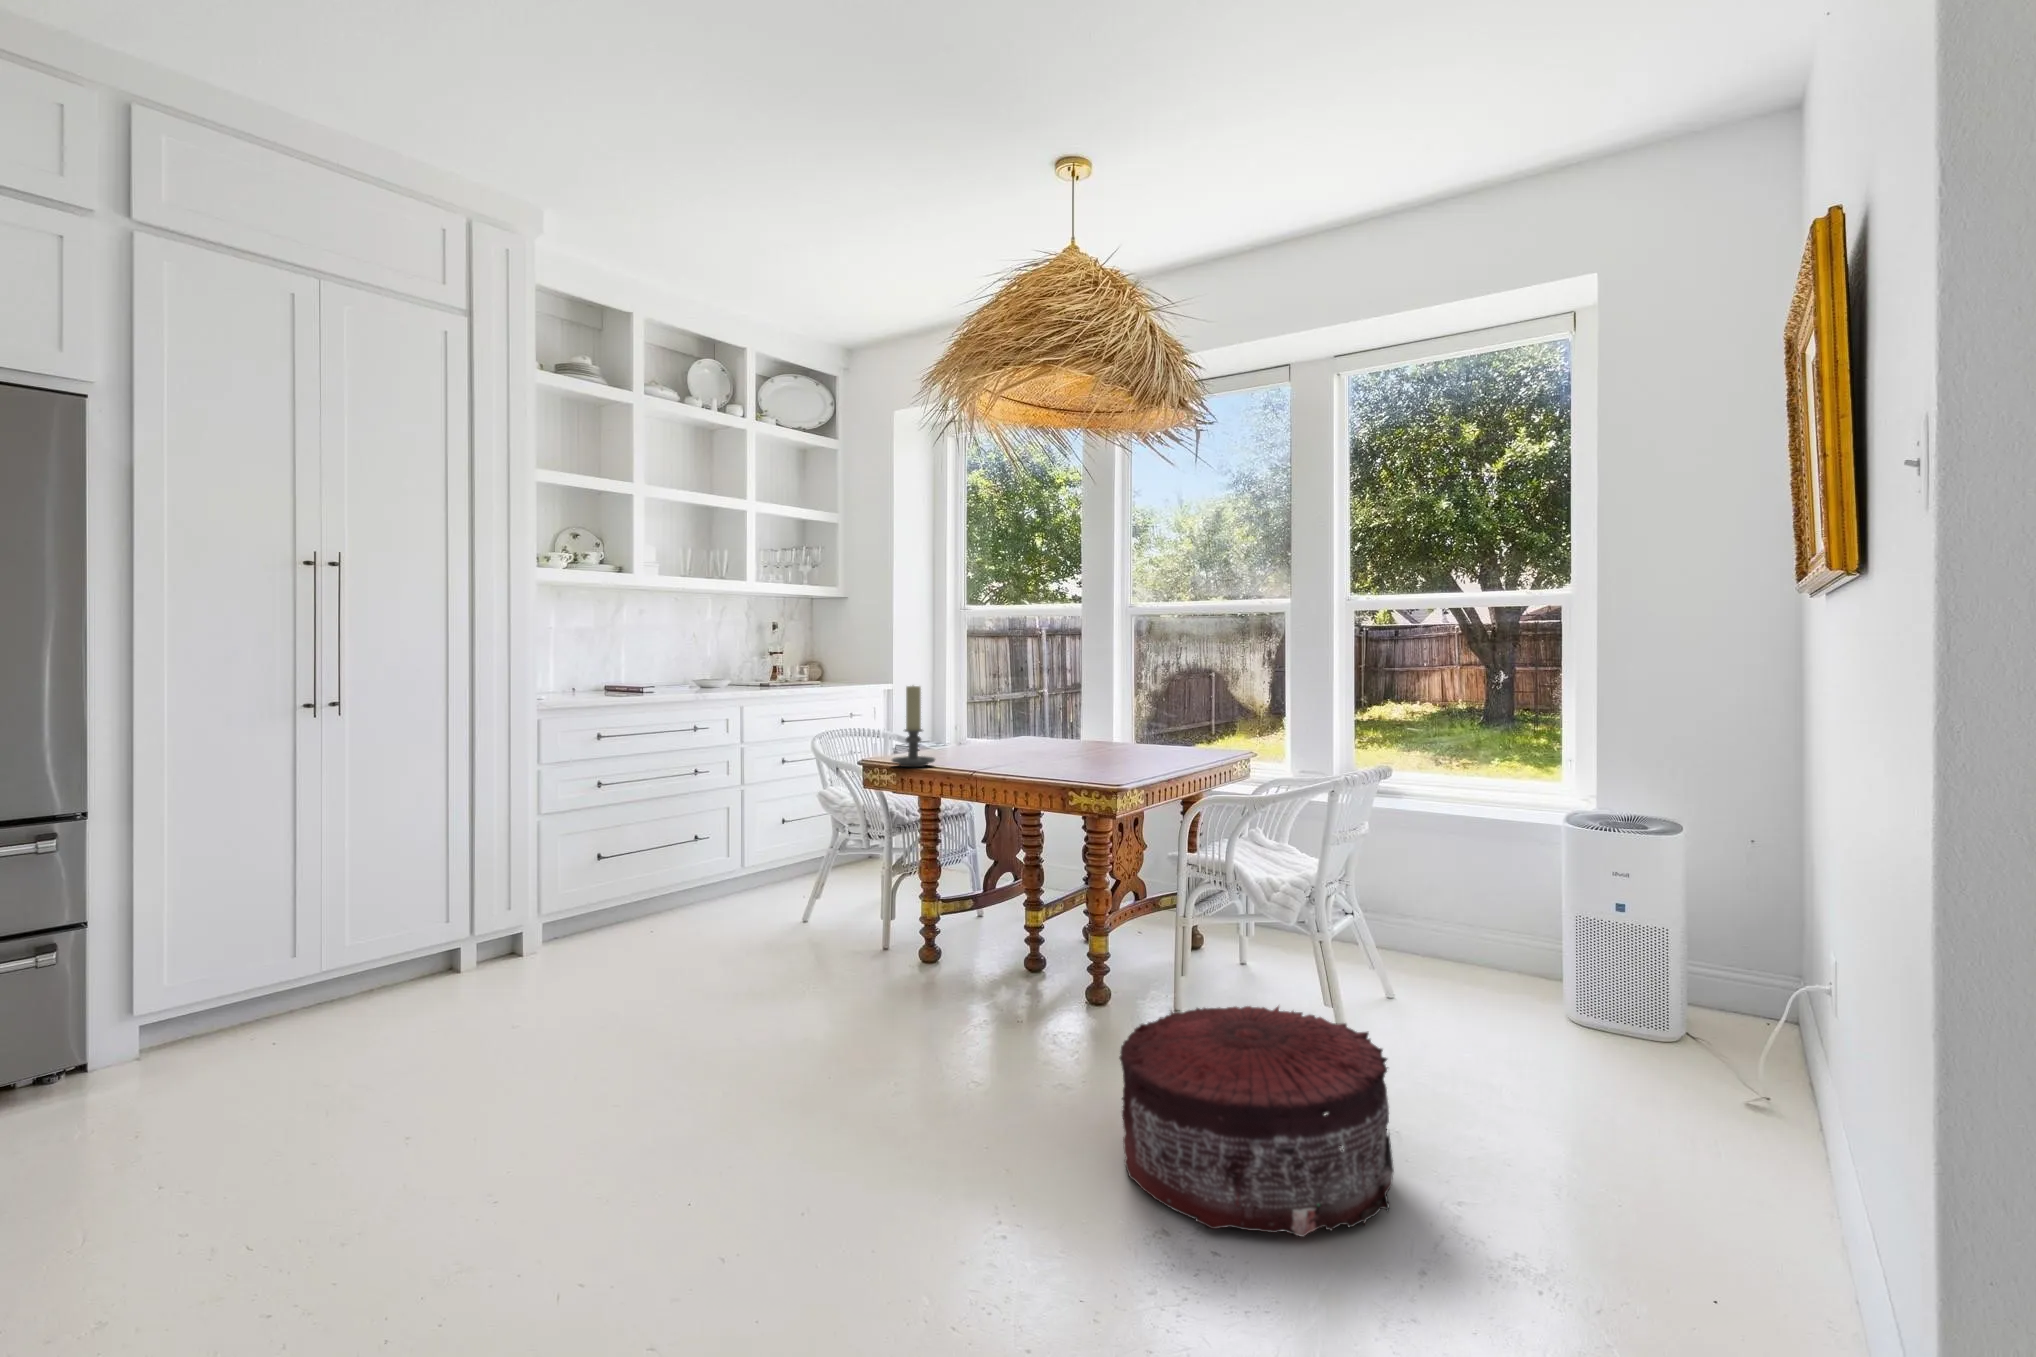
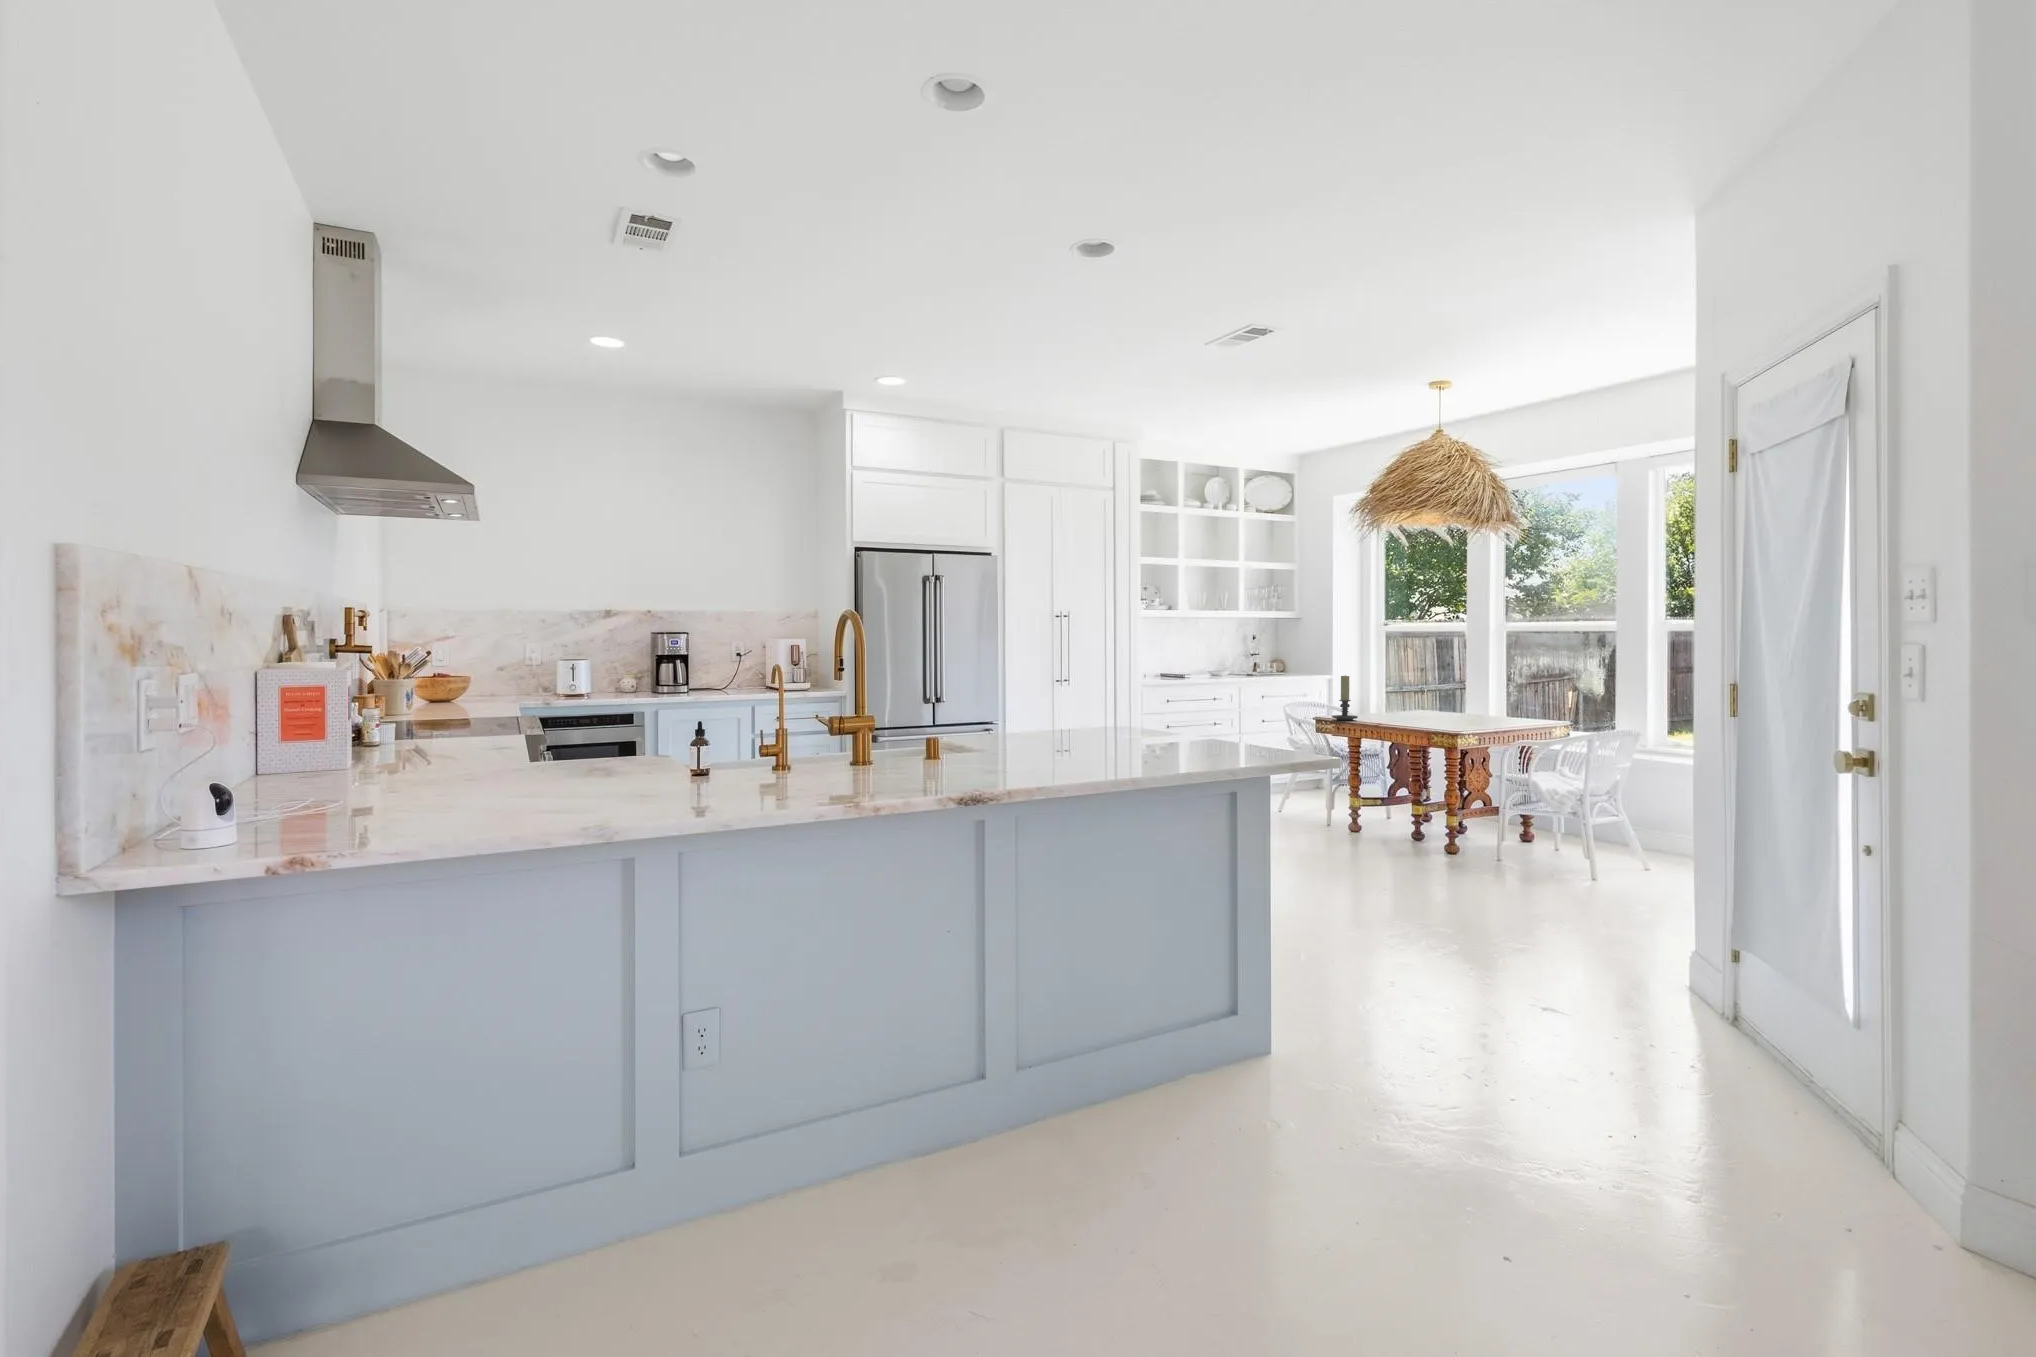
pouf: present [1120,1006,1394,1237] -> none [1440,834,1580,920]

